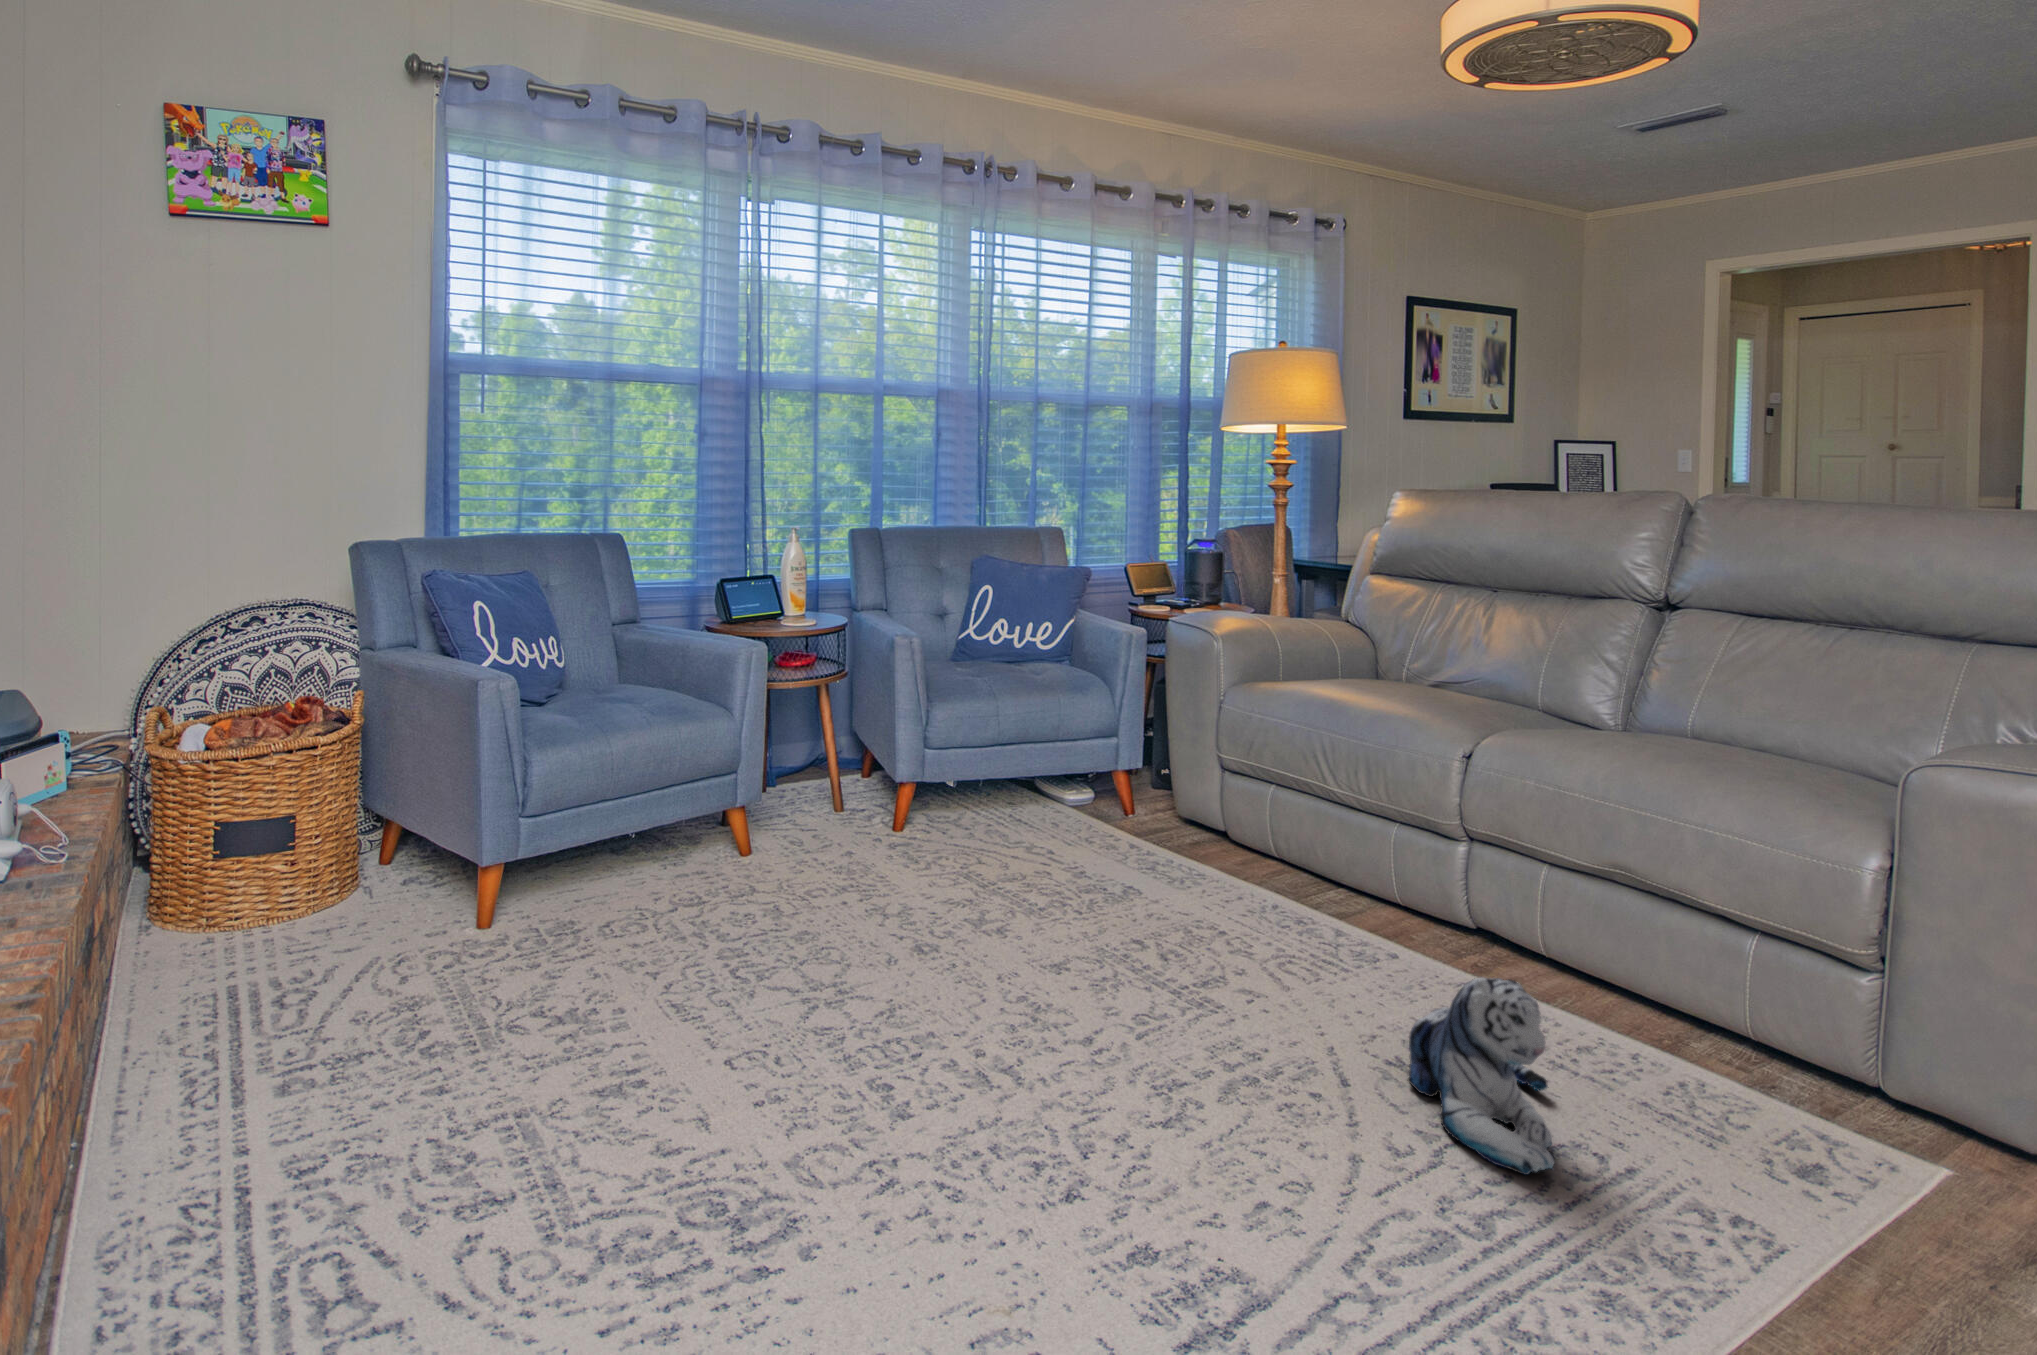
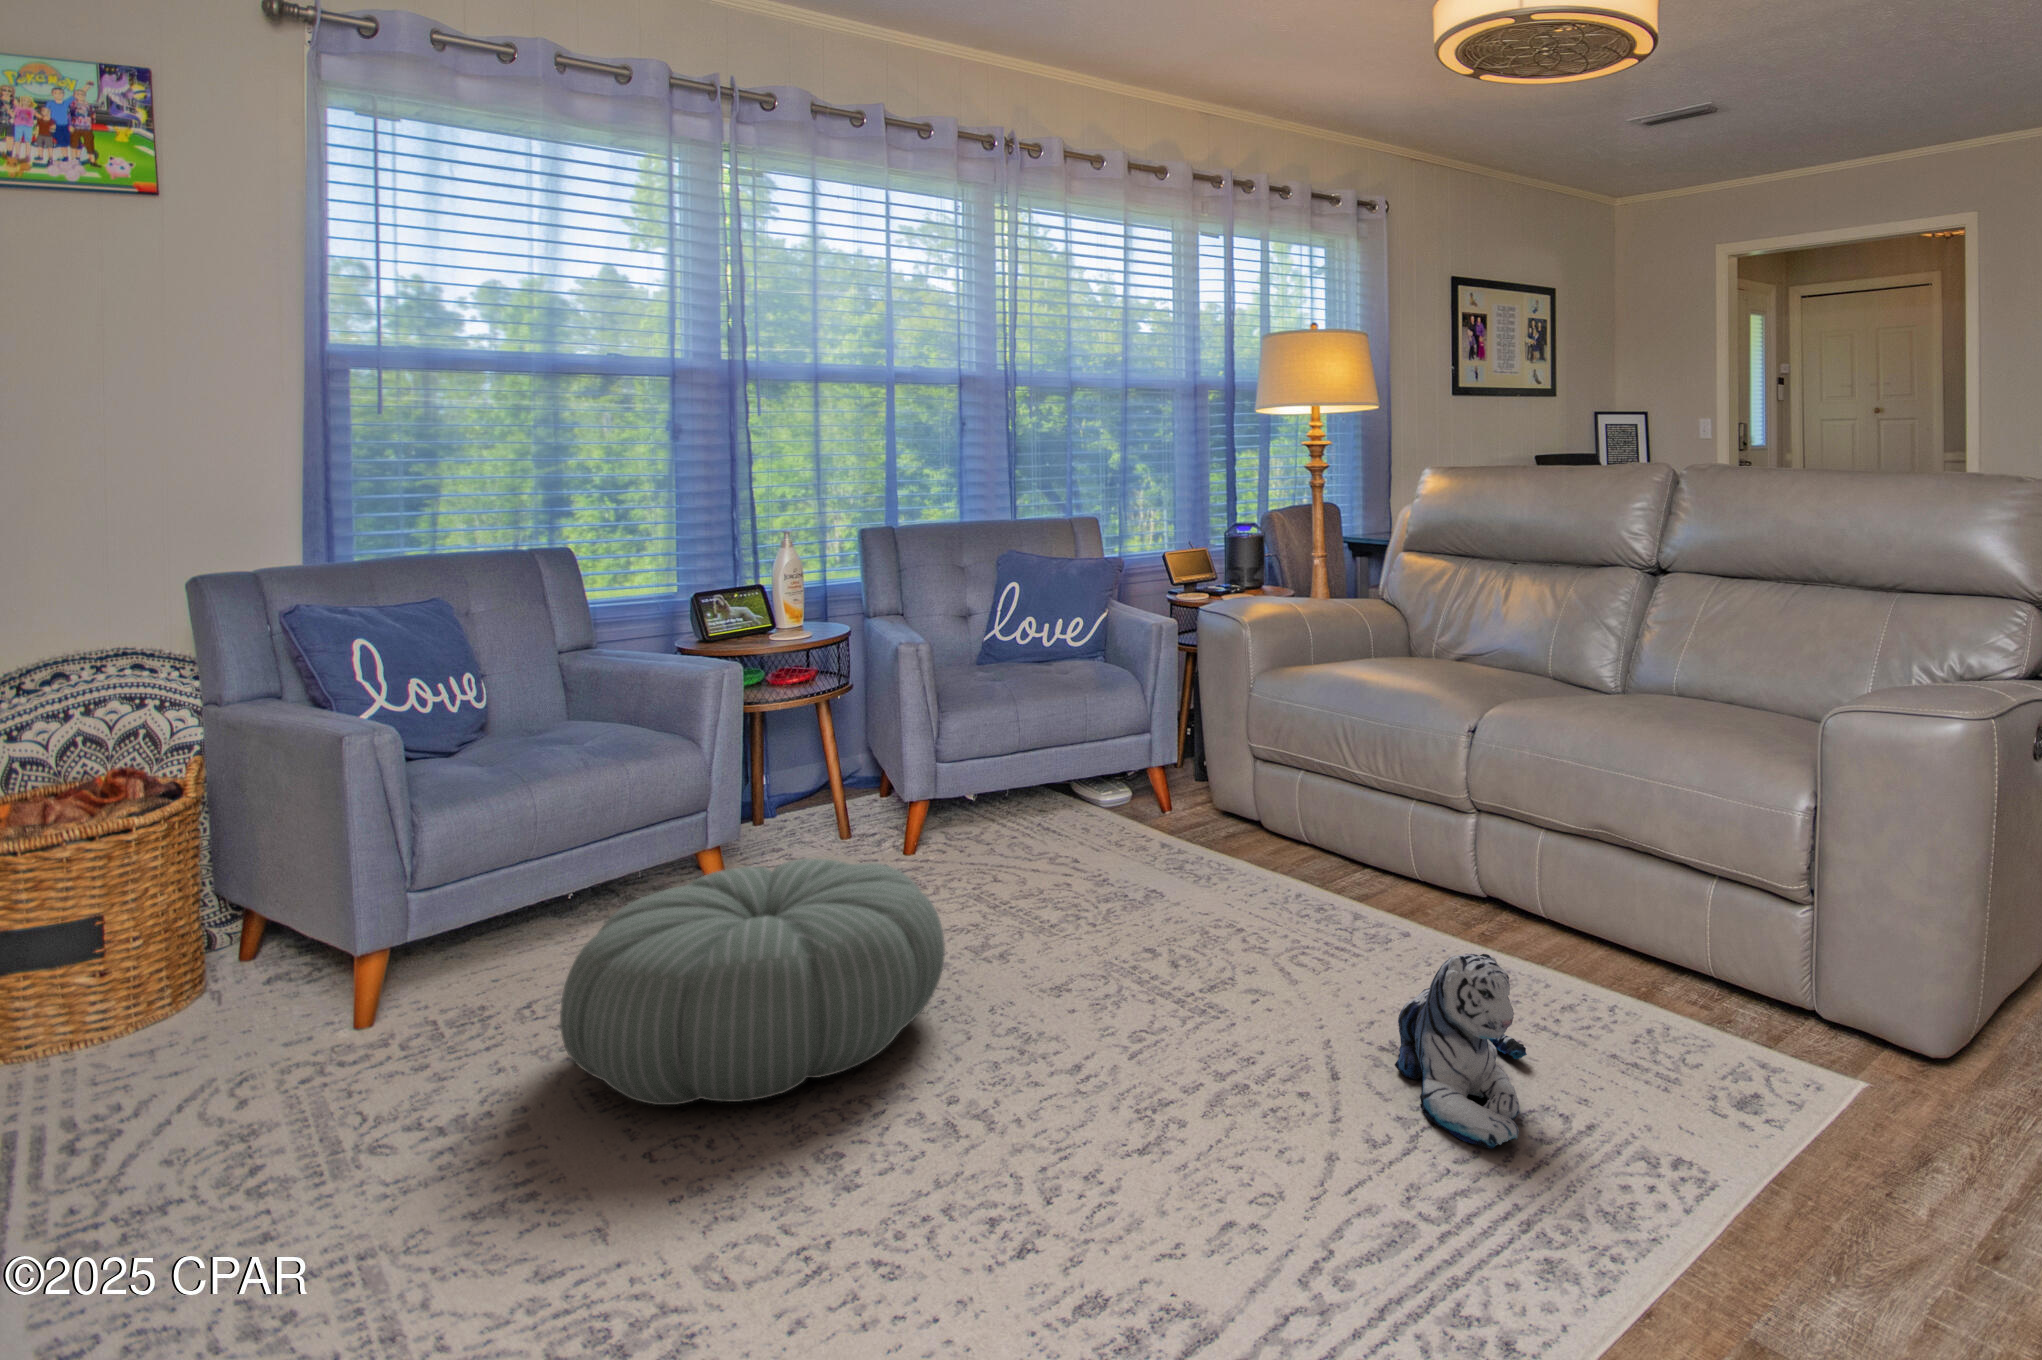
pouf: none [646,822,961,1031] -> present [560,858,945,1105]

